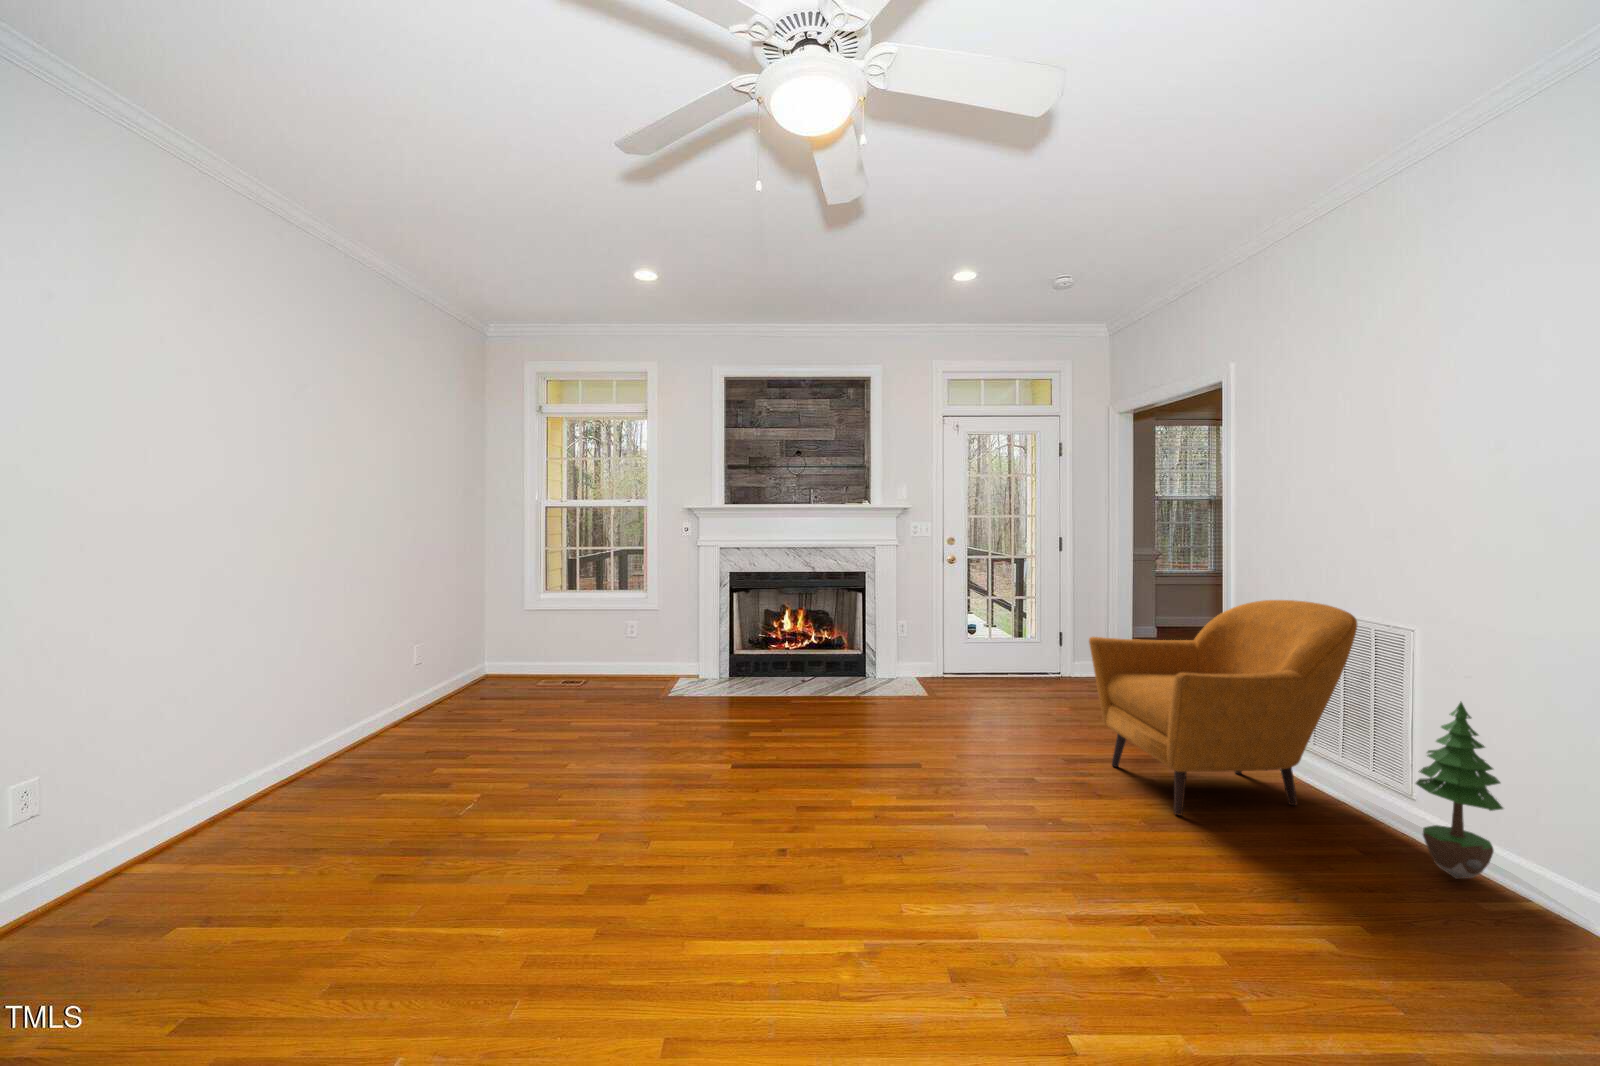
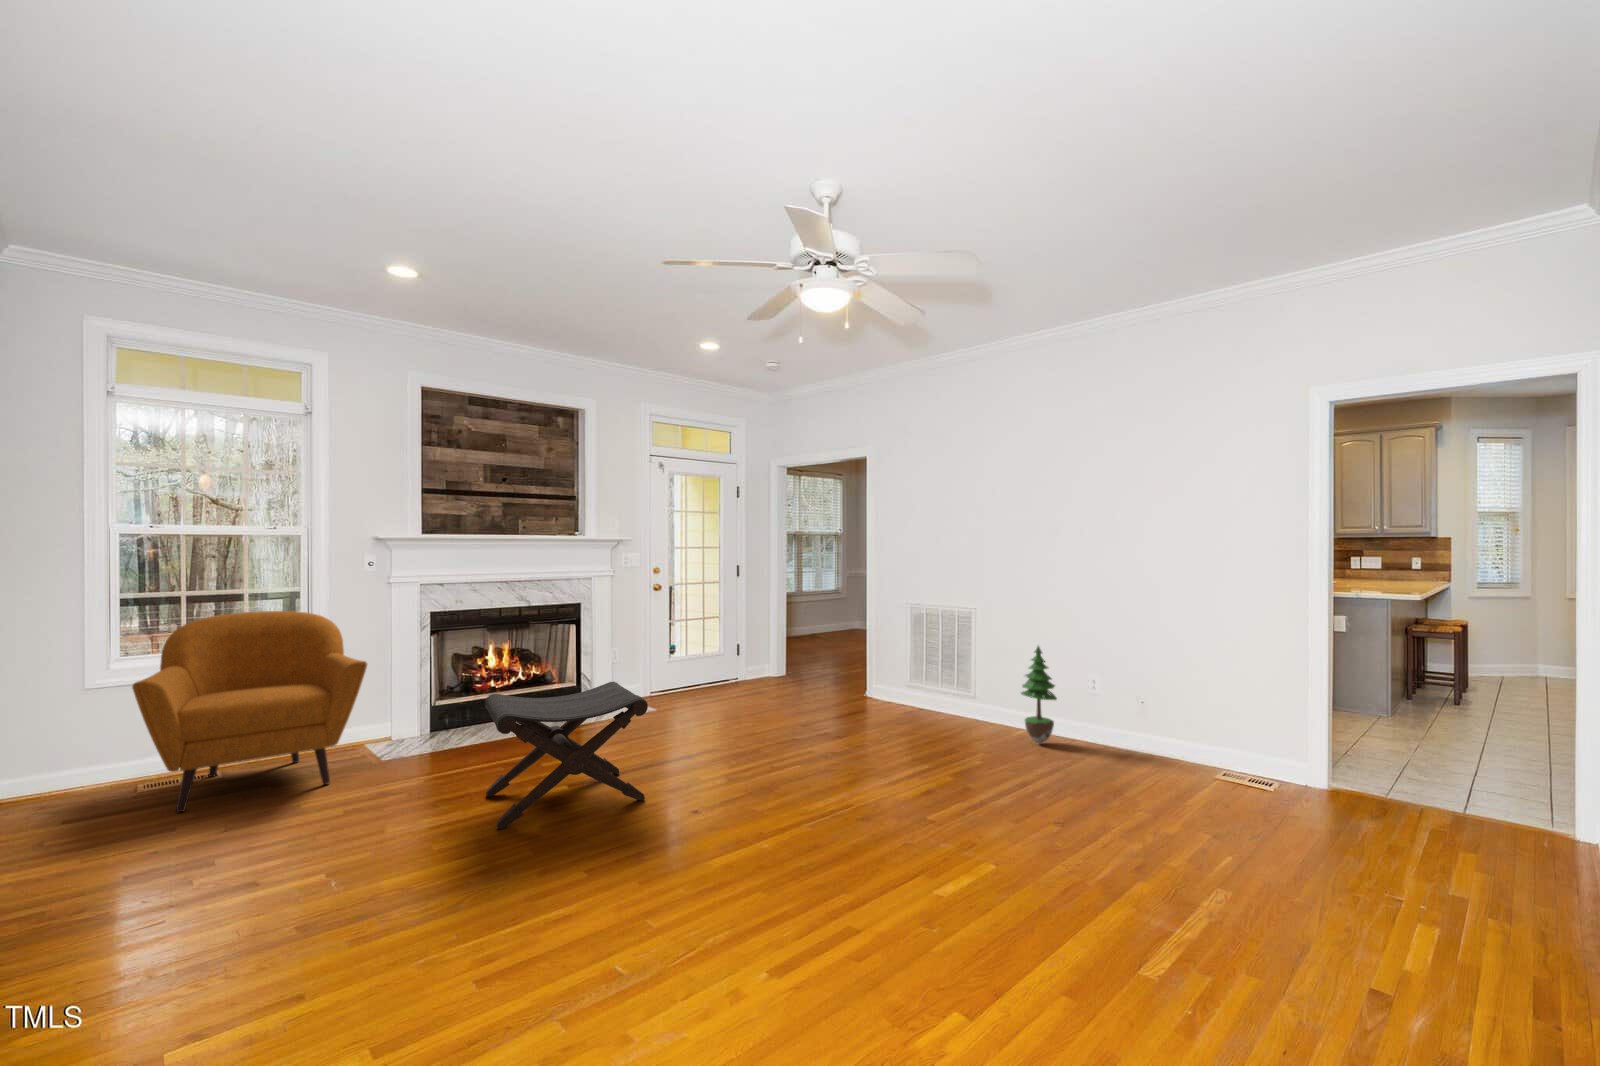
armchair: present [1089,600,1357,816] -> present [132,611,367,812]
footstool: none [655,655,810,786] -> present [485,682,648,829]

